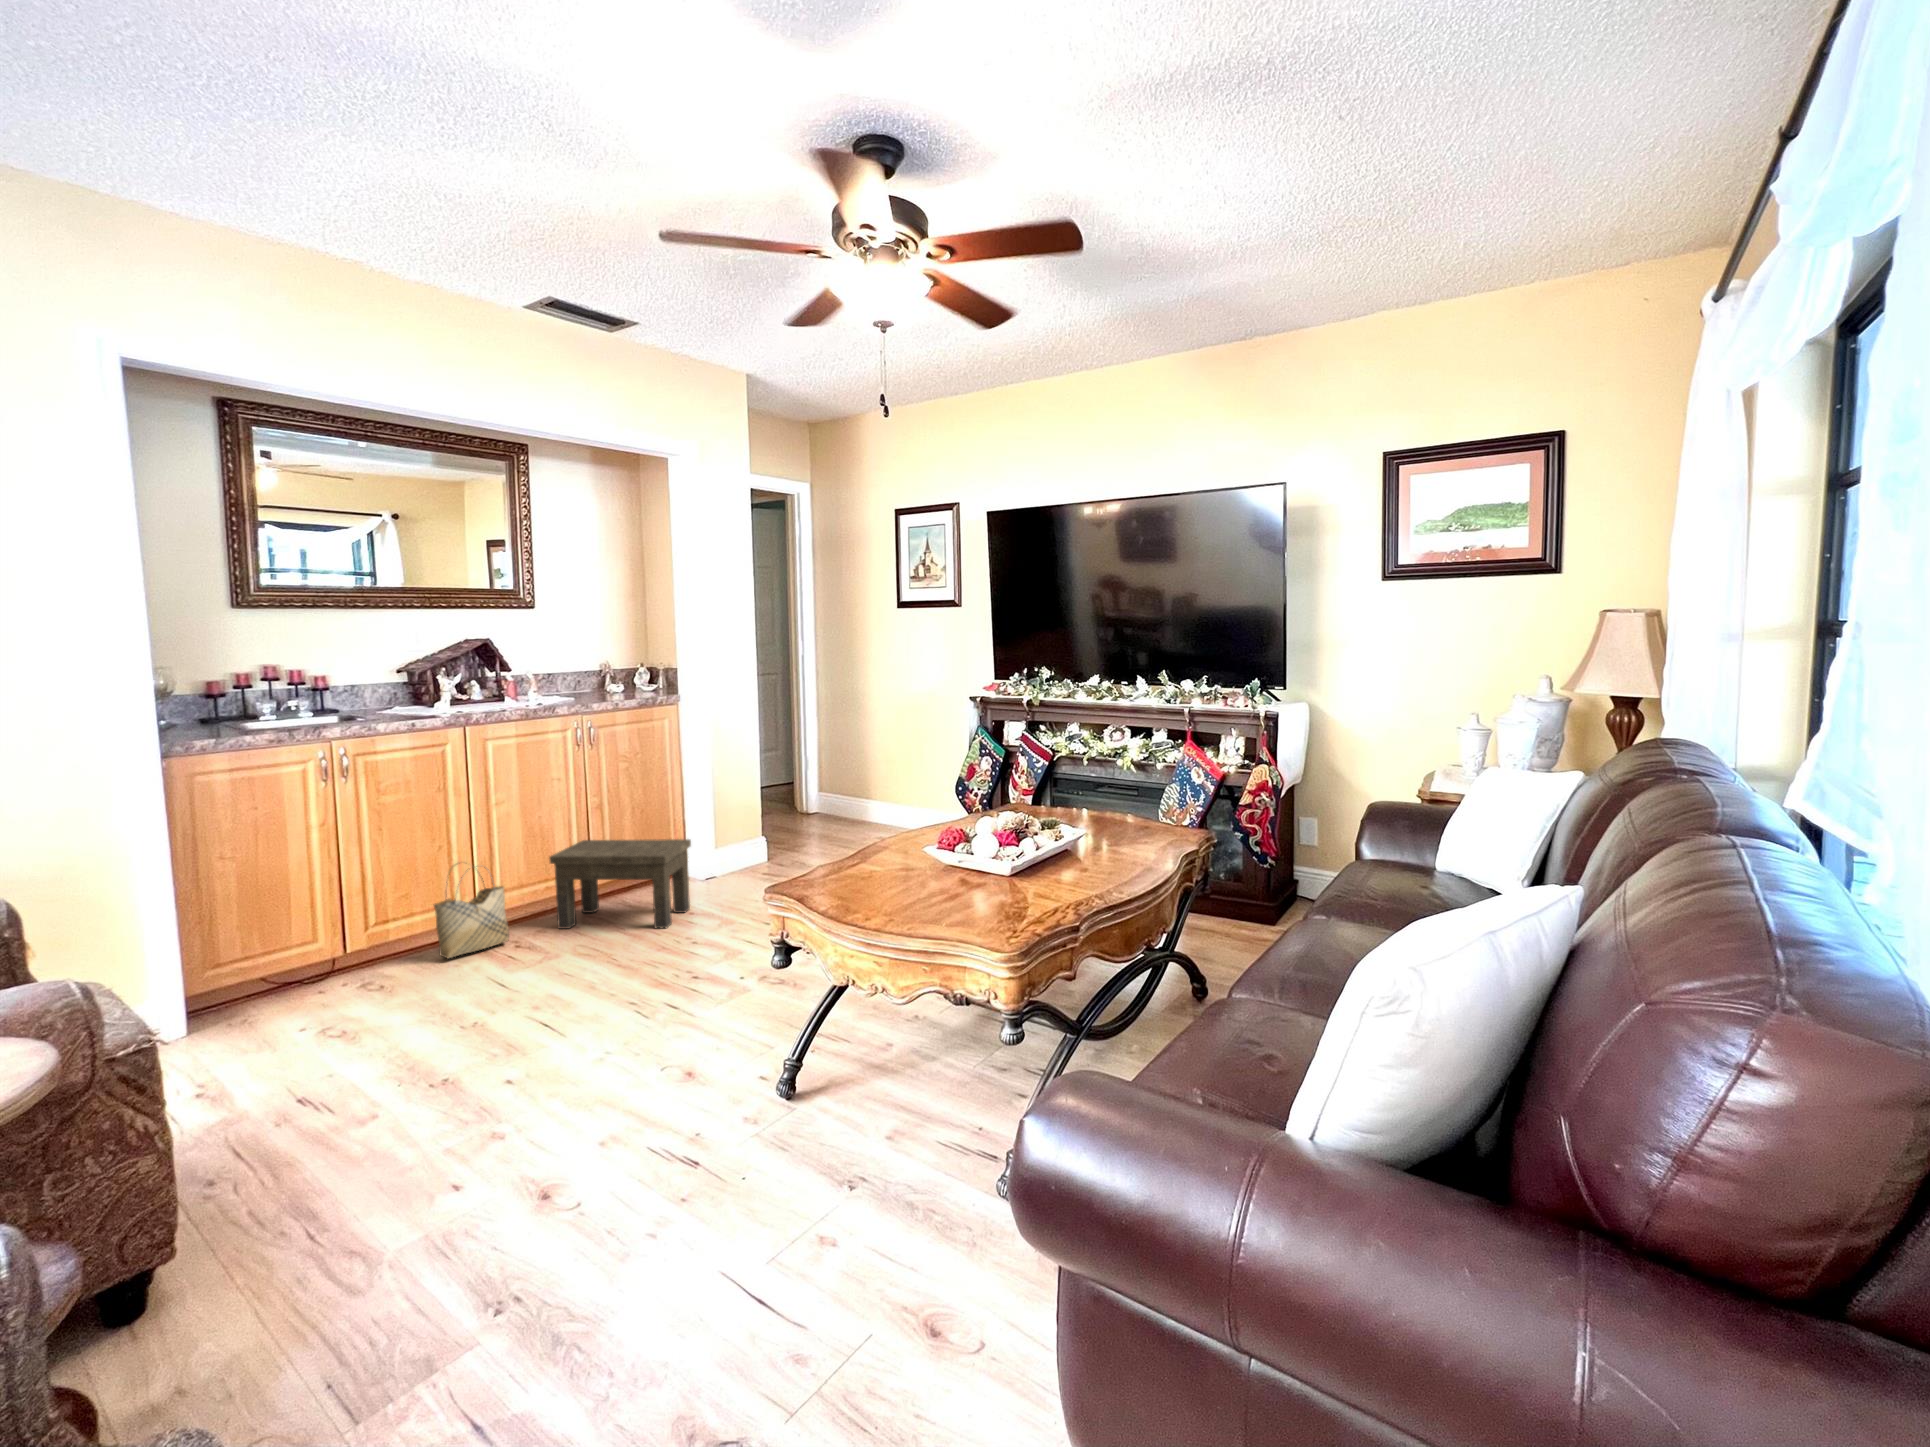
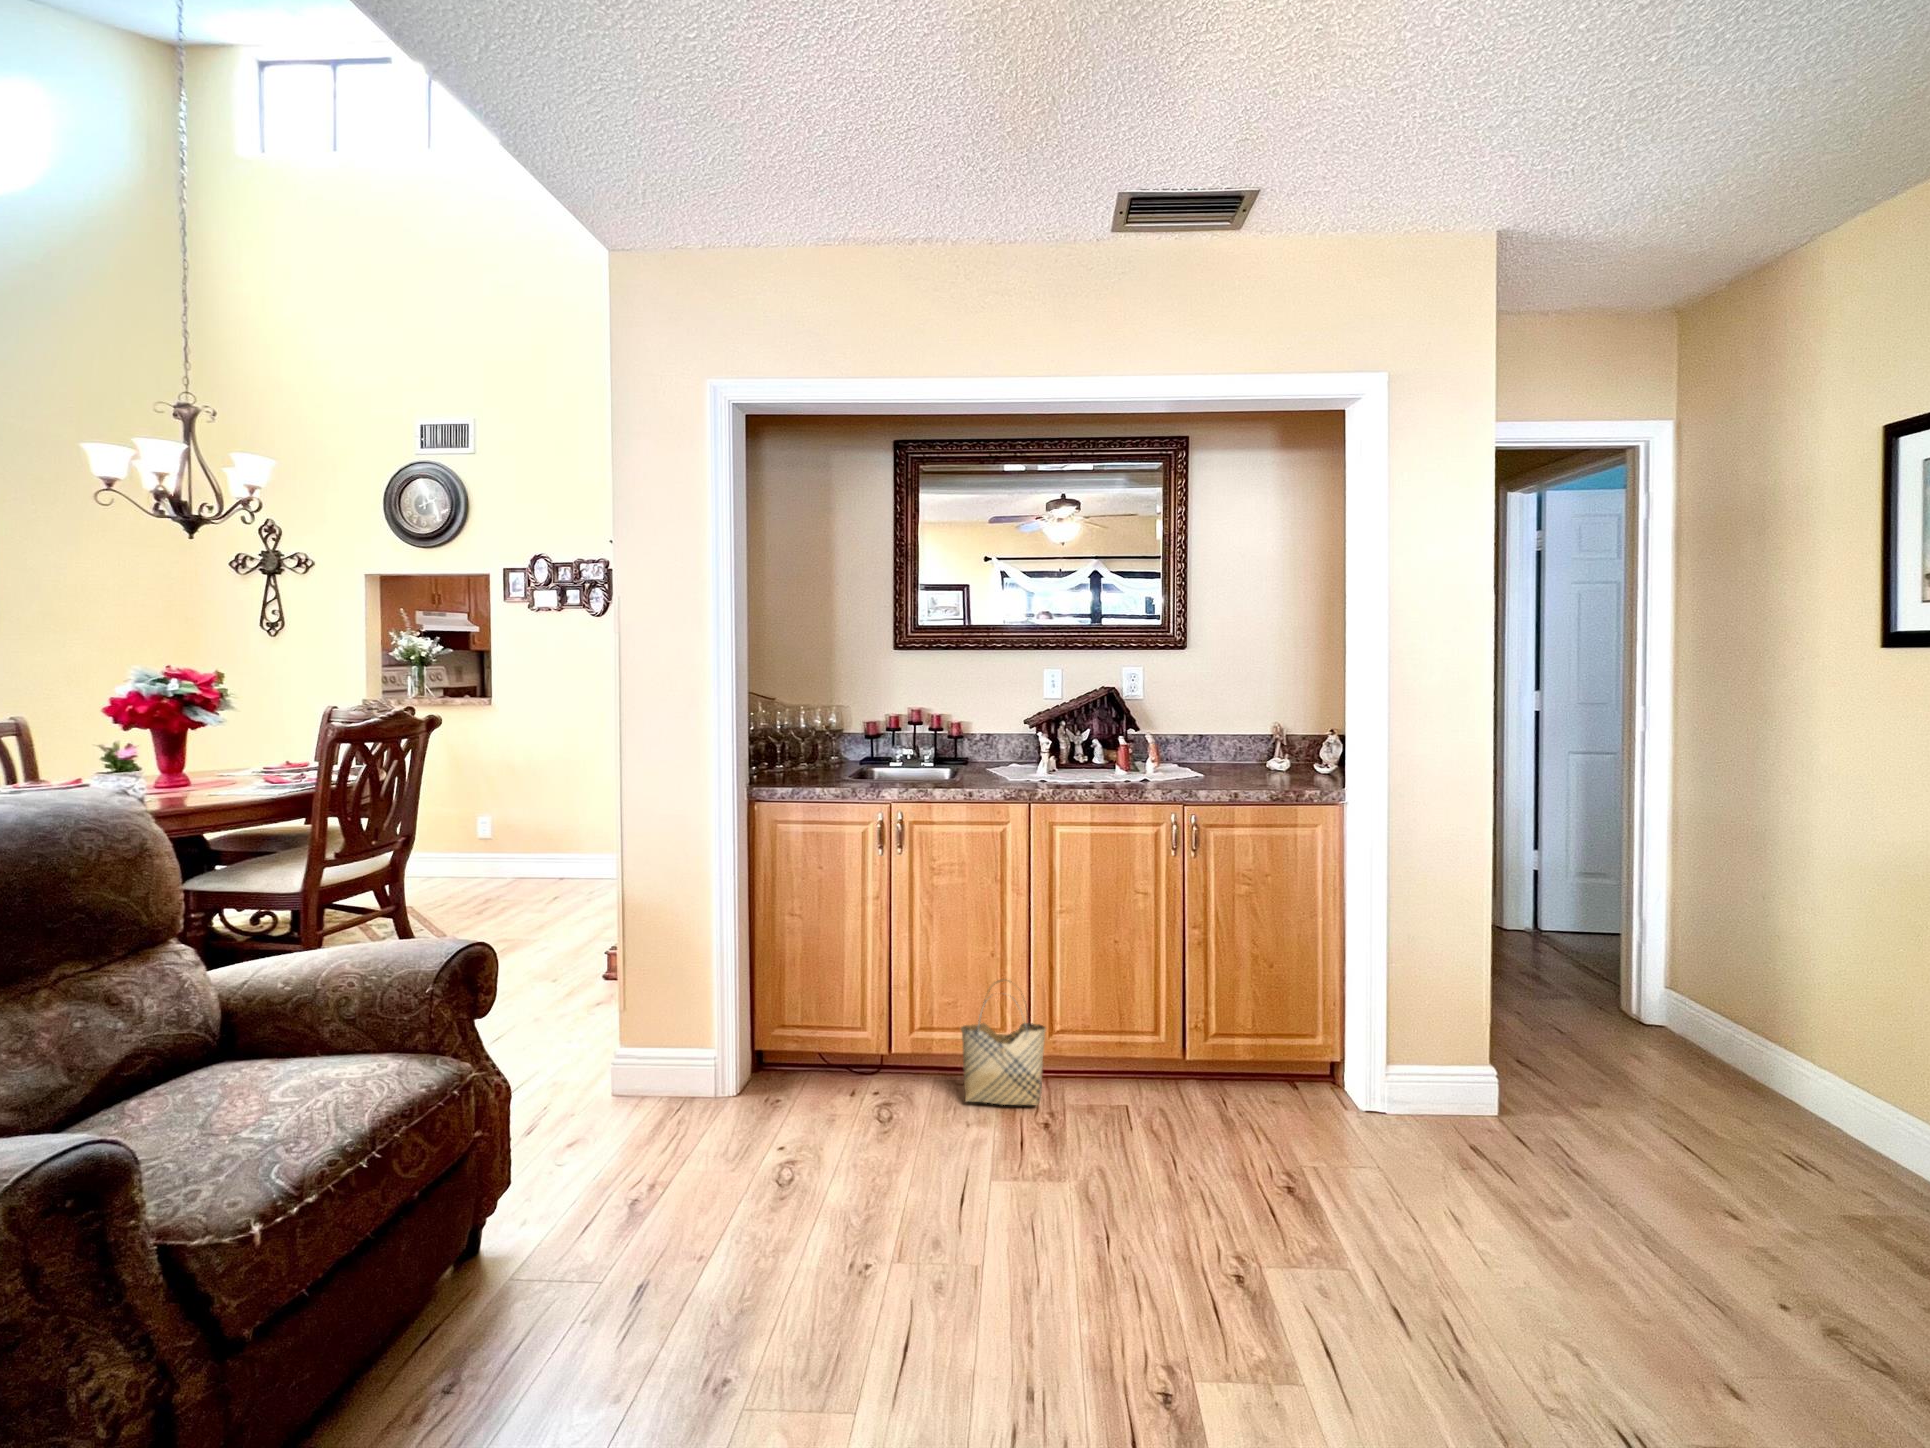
side table: present [549,839,691,929] -> none [1098,990,1287,1186]

